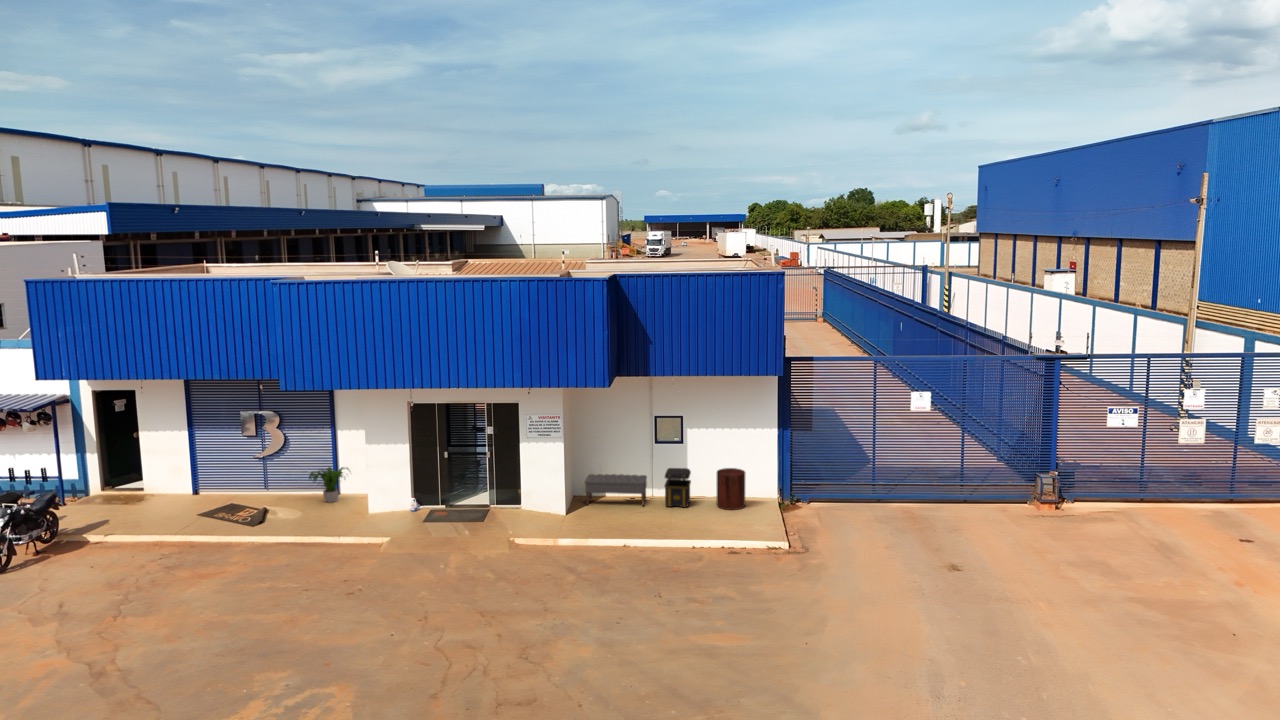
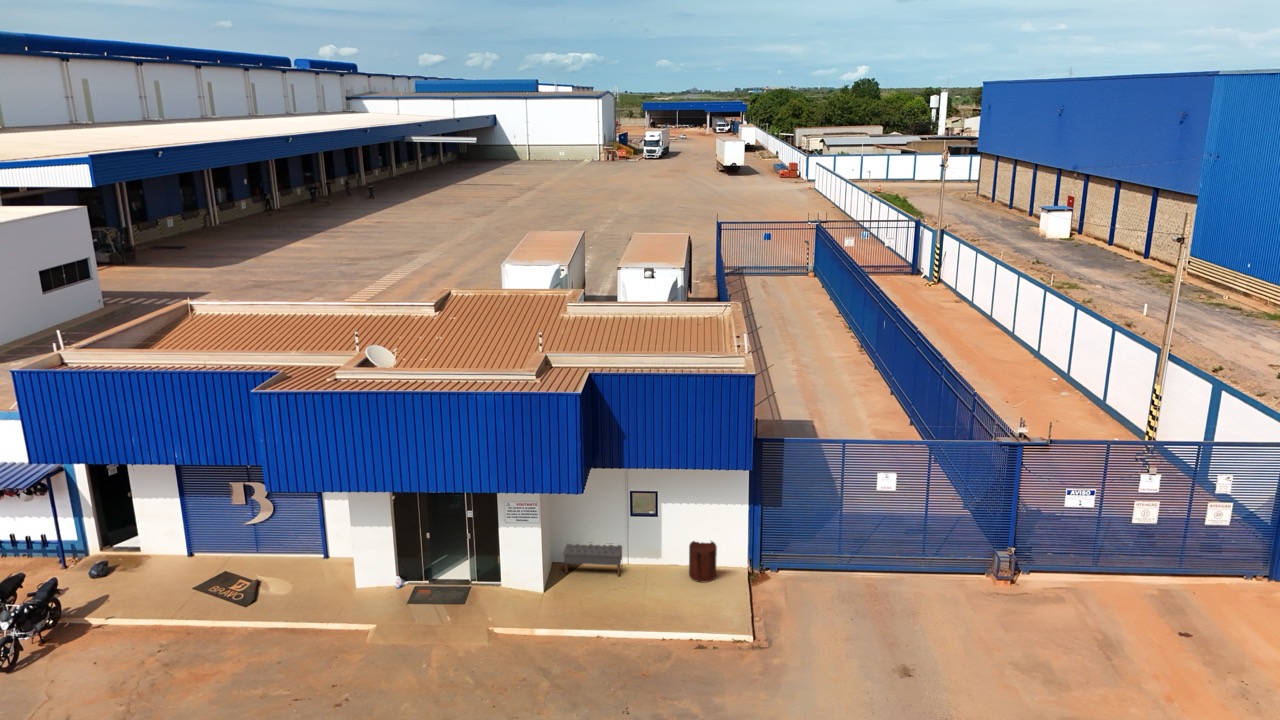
potted plant: present [309,467,348,503] -> none [298,532,339,568]
toolbox: present [664,468,691,507] -> none [639,538,665,578]

